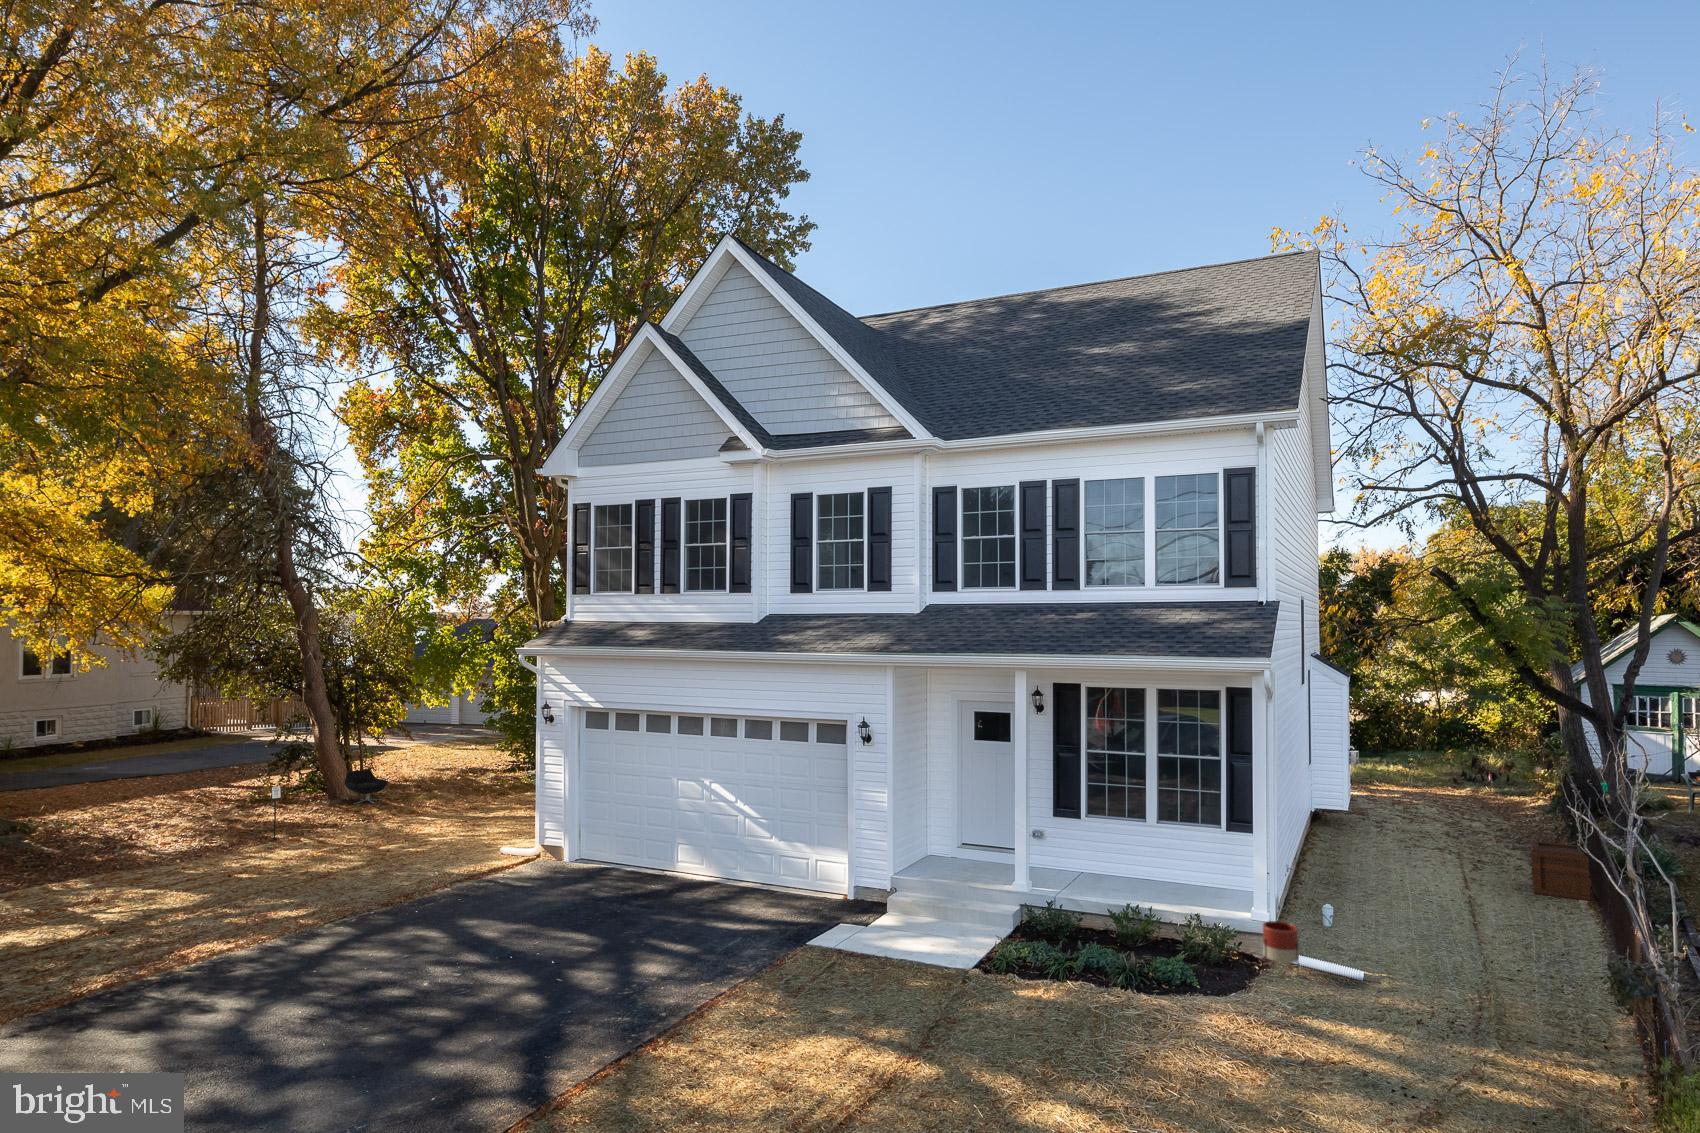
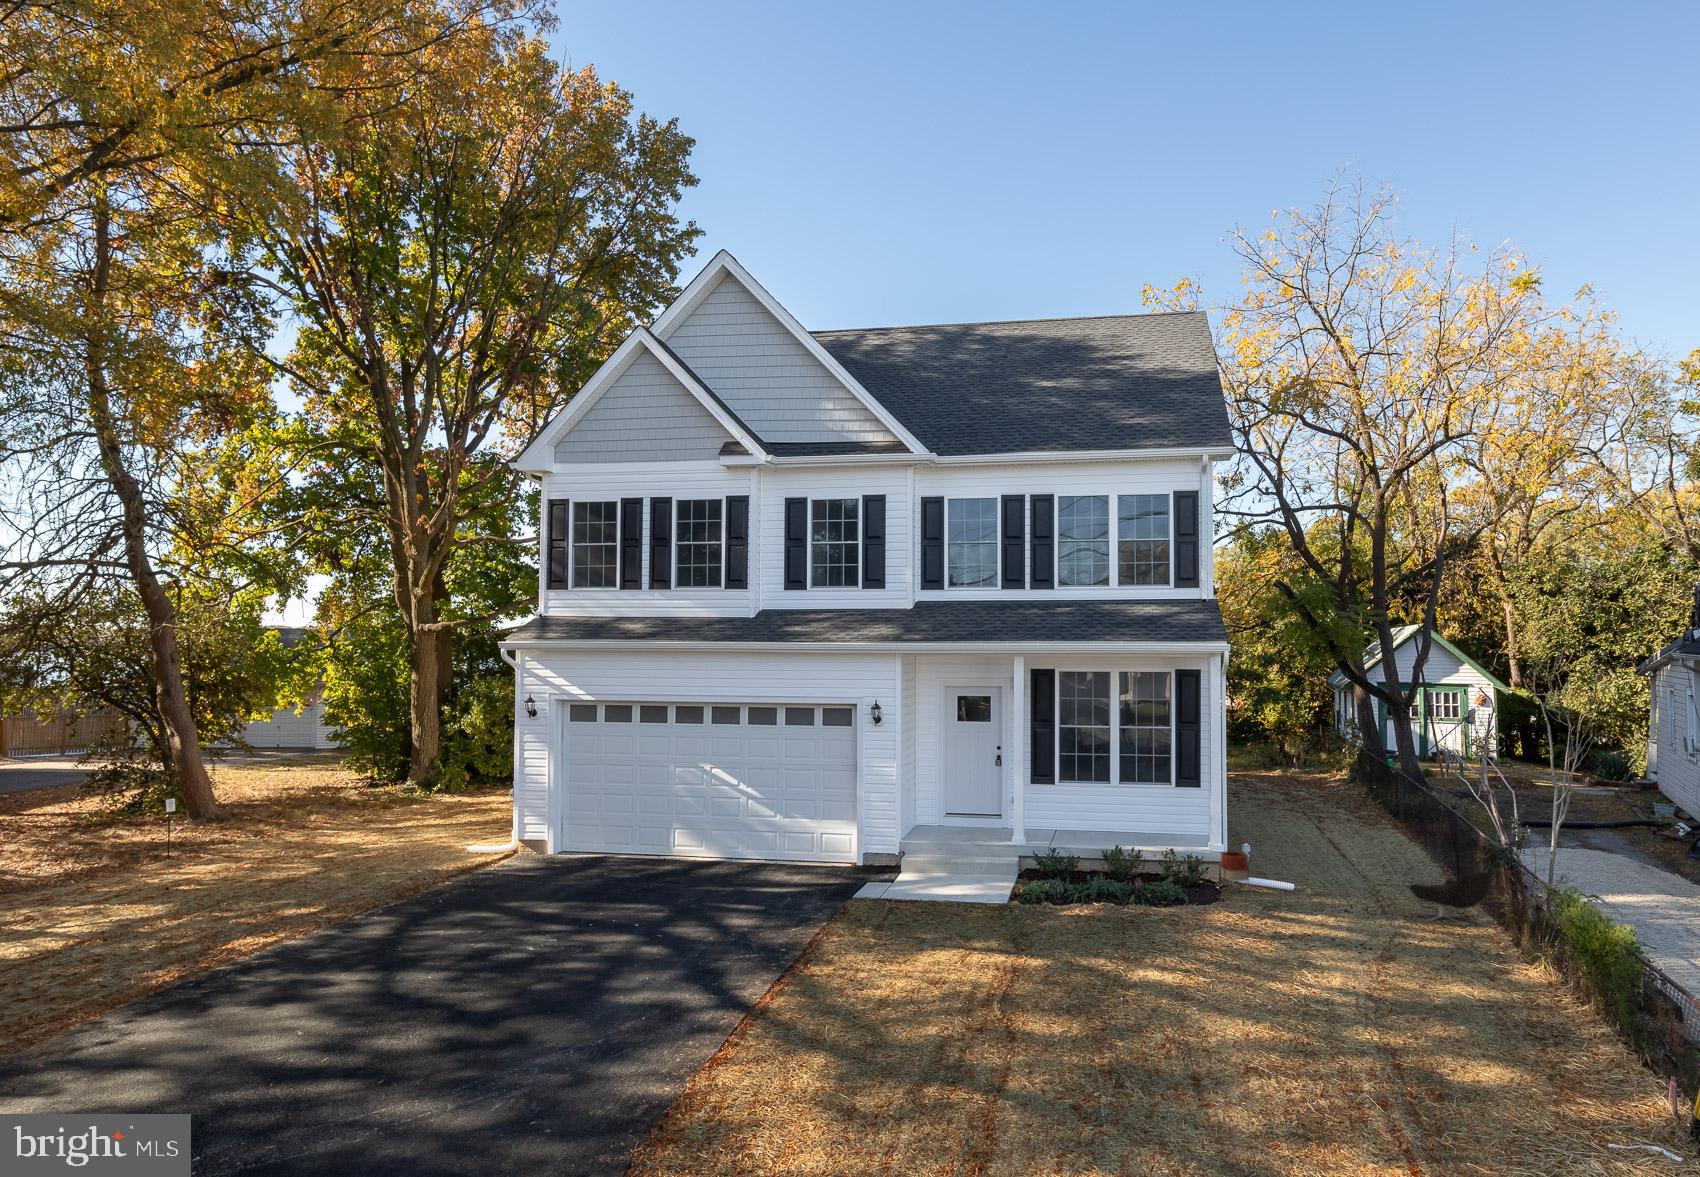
lounge chair: present [345,769,388,803] -> present [1409,872,1491,924]
wooden crate: present [1531,841,1590,901] -> none [1364,796,1409,838]

